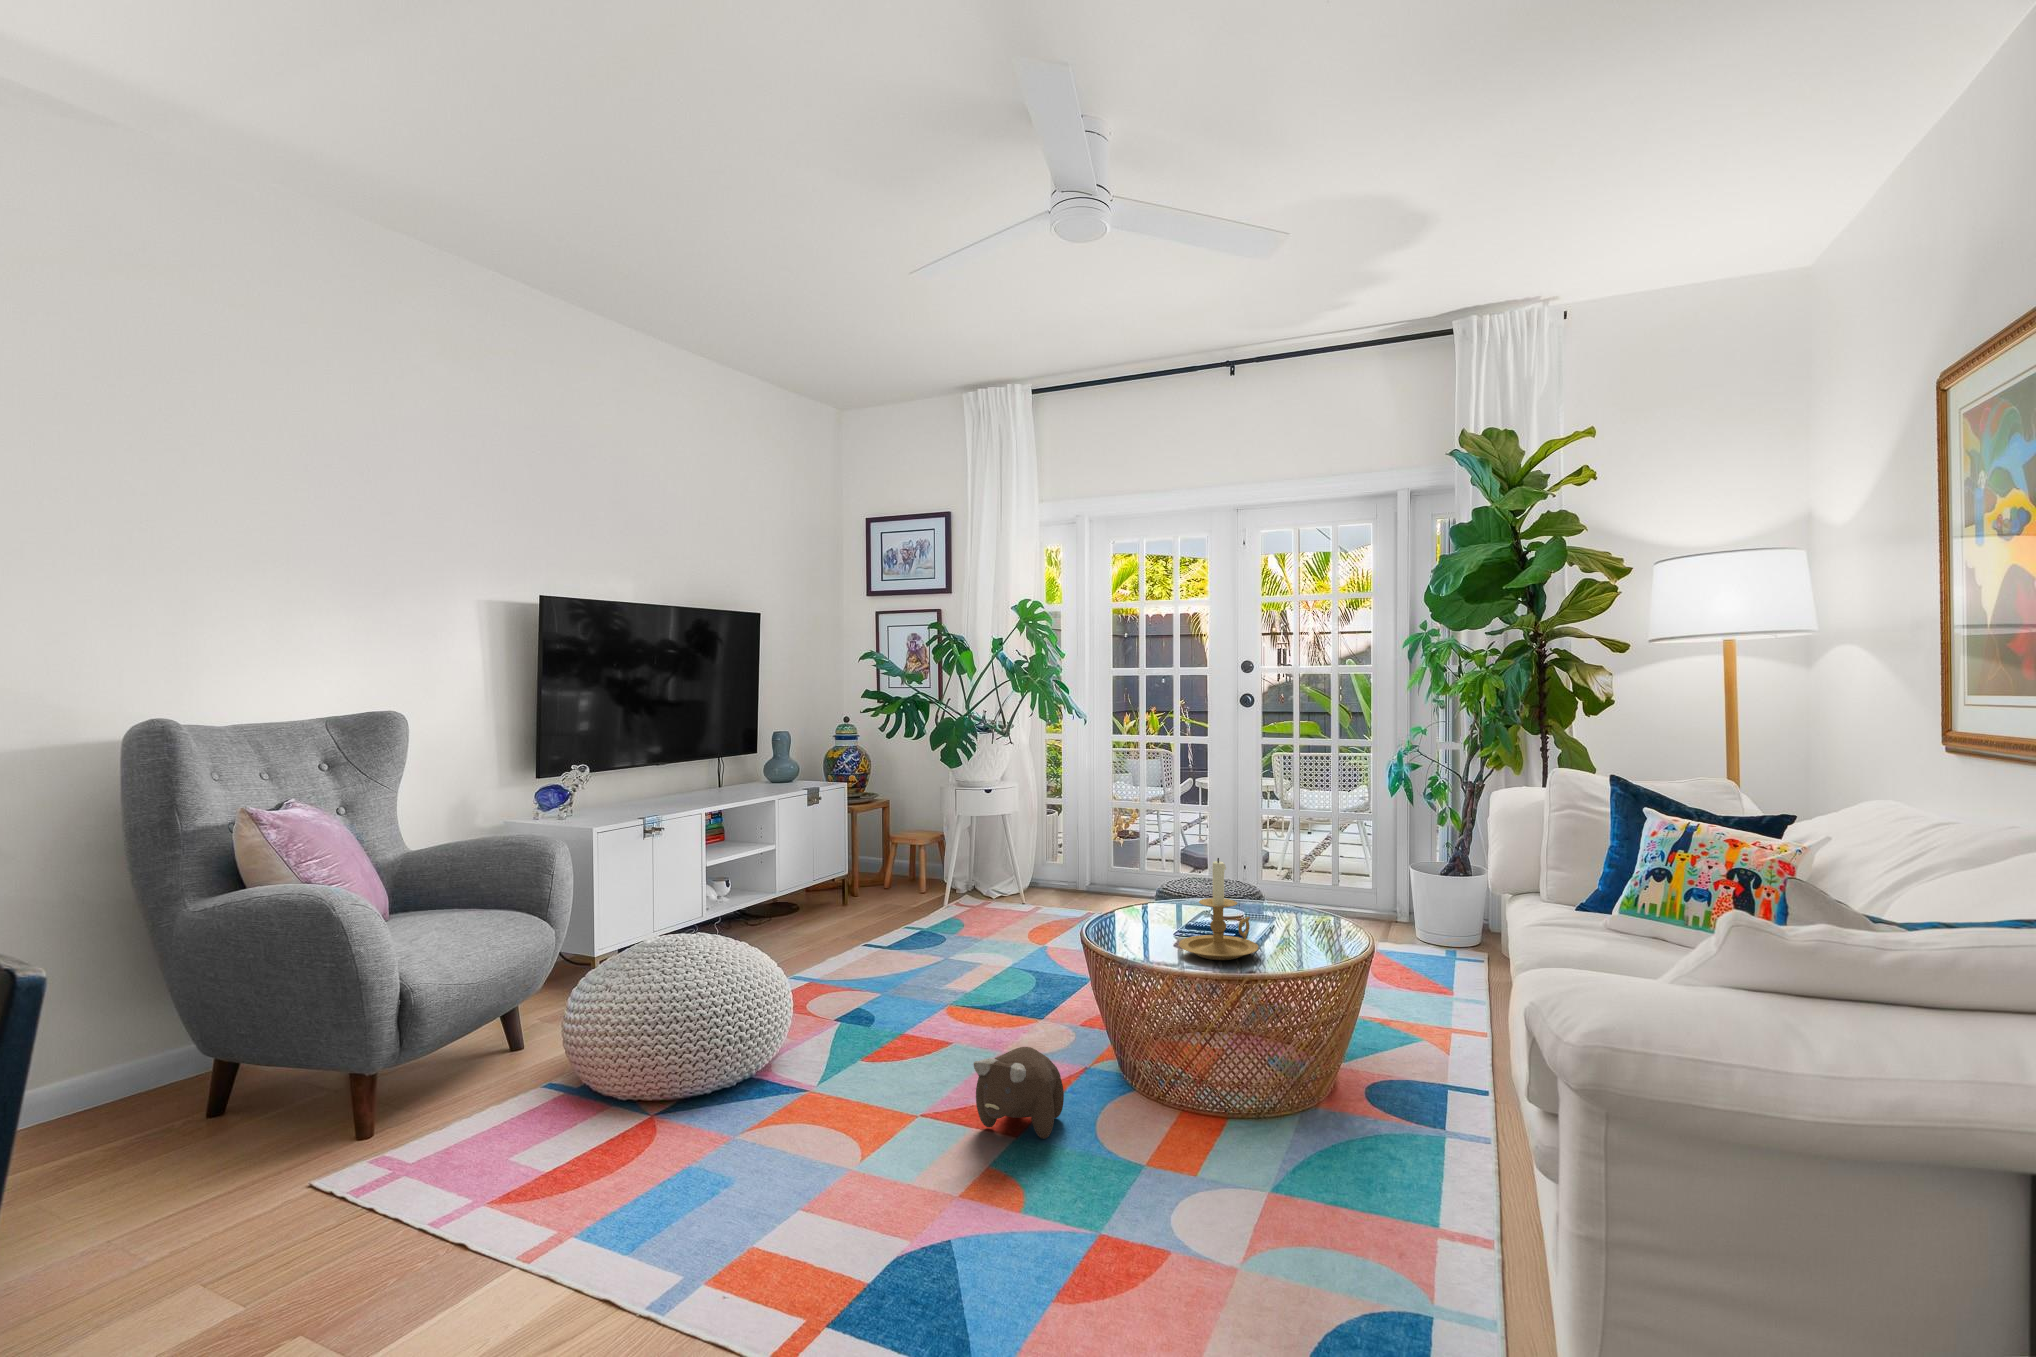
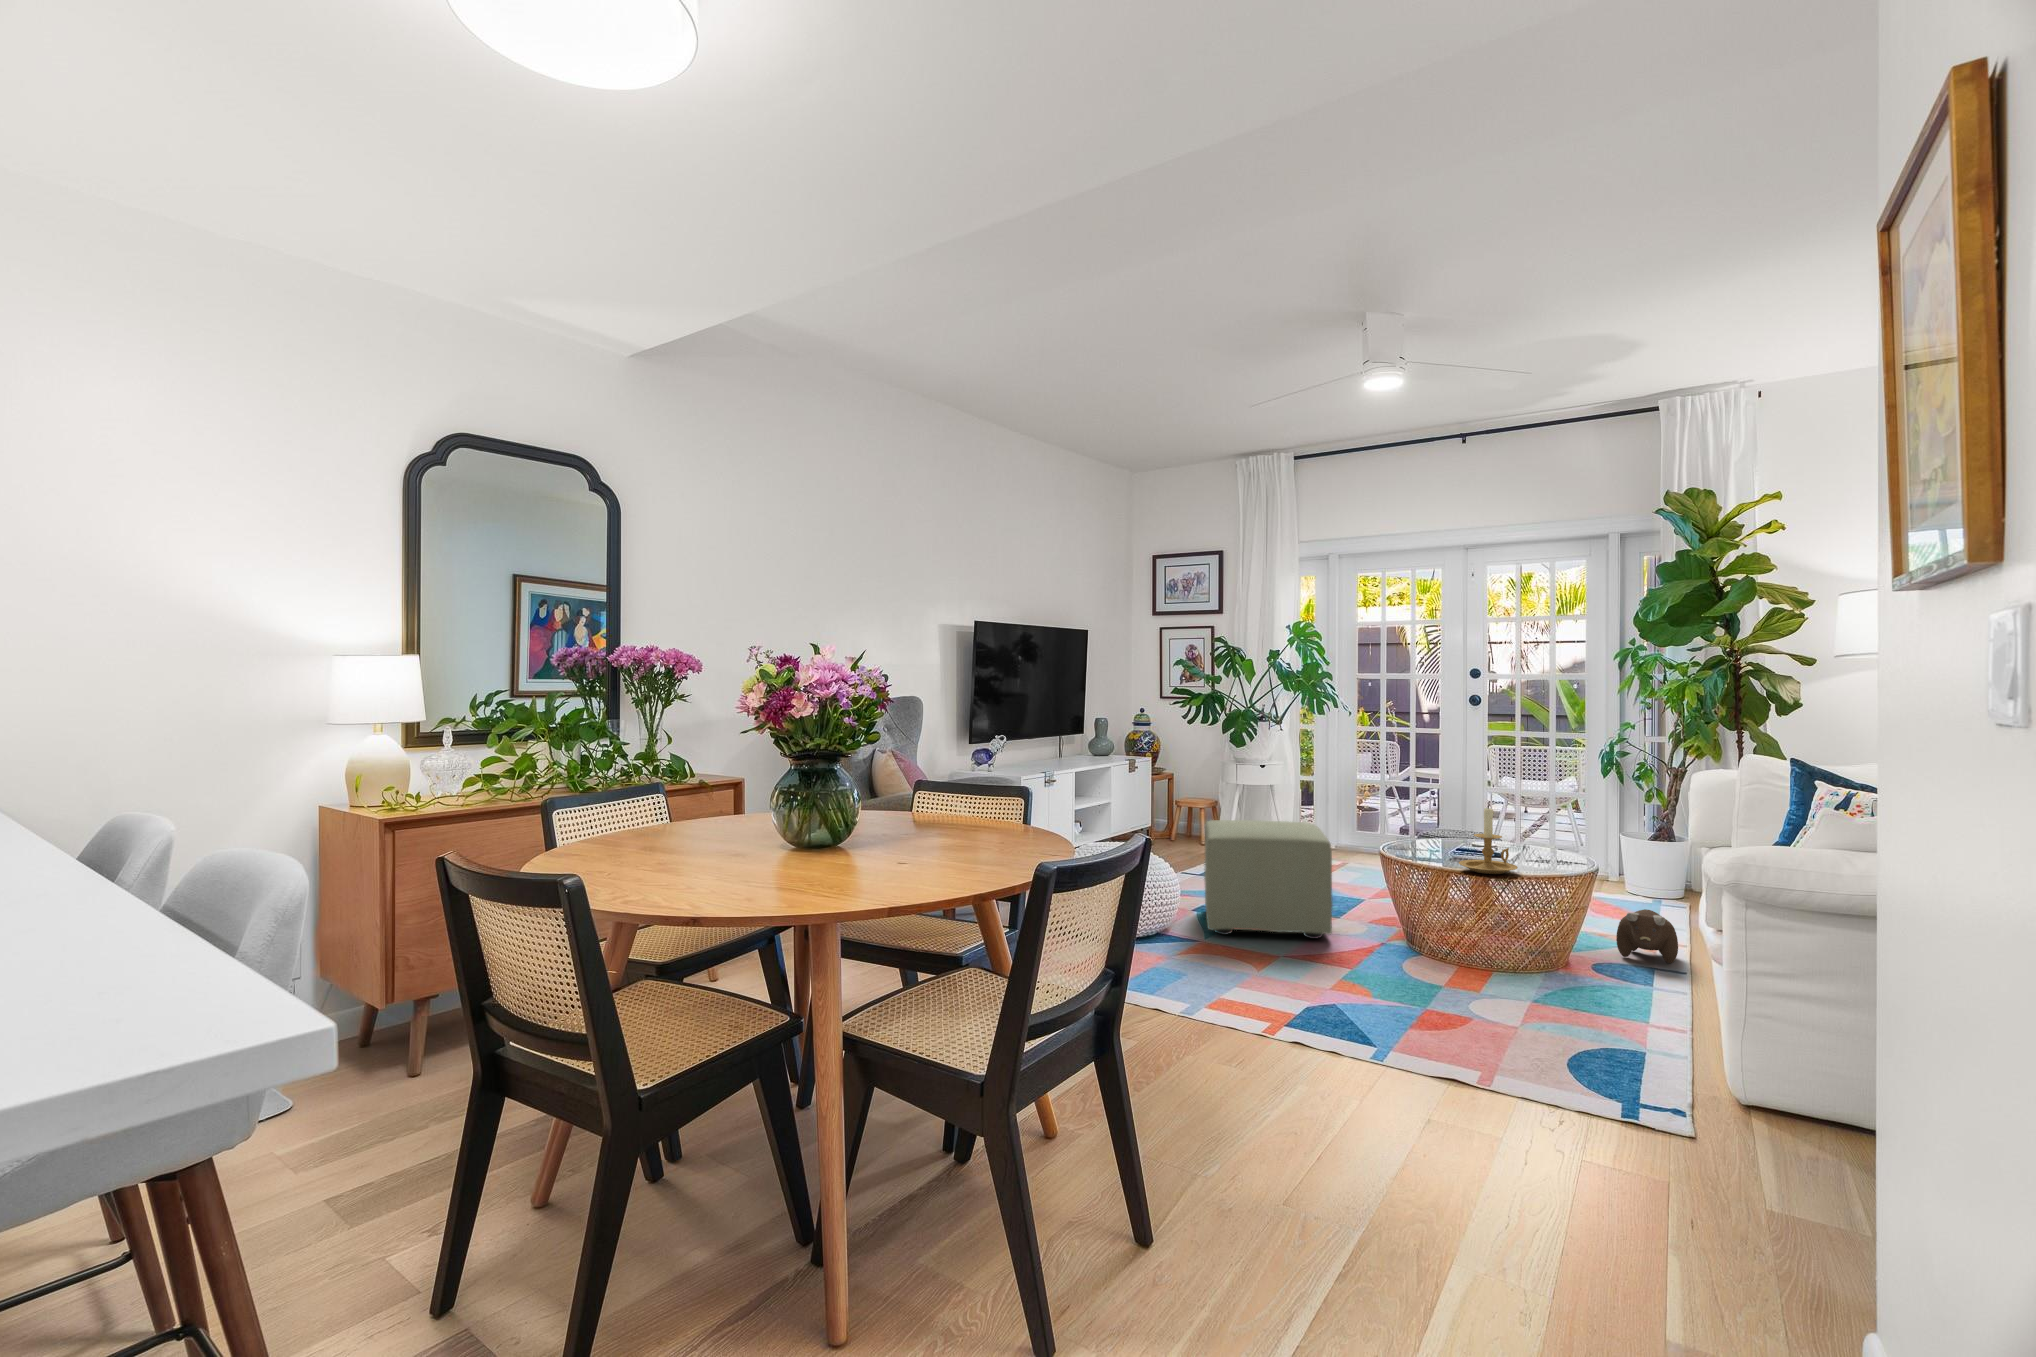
ottoman: none [836,877,1017,1055] -> present [1204,820,1333,939]
plush toy: present [974,1047,1064,1139] -> present [1616,909,1678,963]

